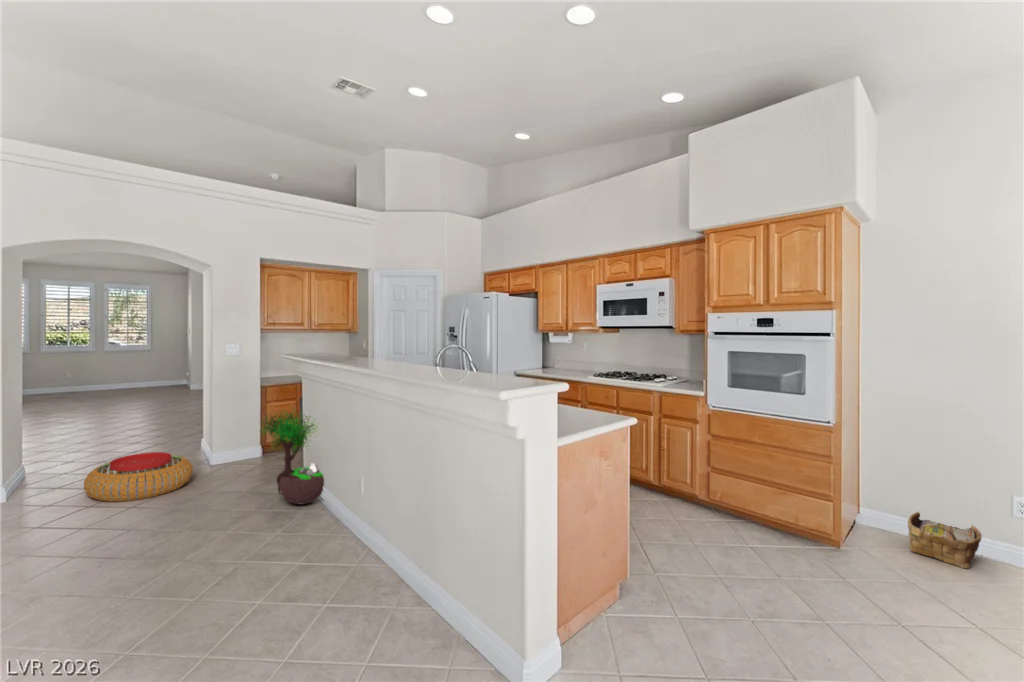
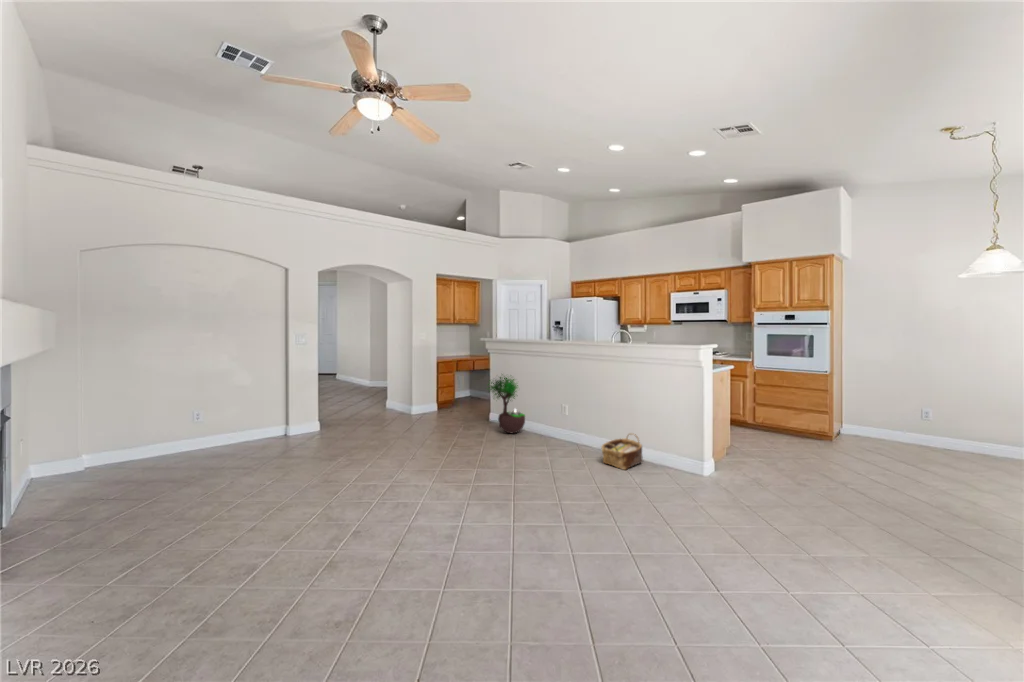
pouf: present [84,452,193,502] -> none [369,407,425,435]
woven basket: present [908,512,982,569] -> present [602,433,642,470]

